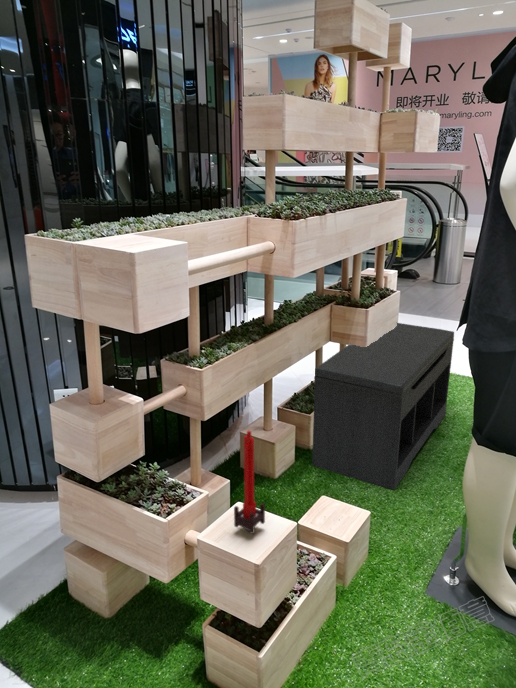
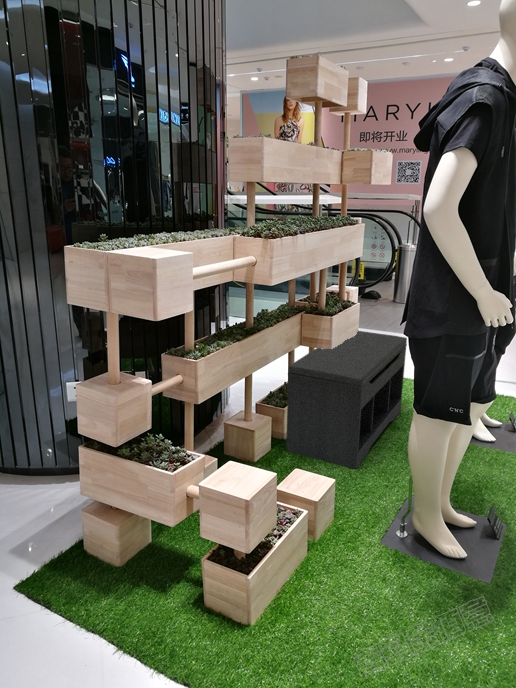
candle: present [234,431,265,534] -> none [228,399,252,481]

